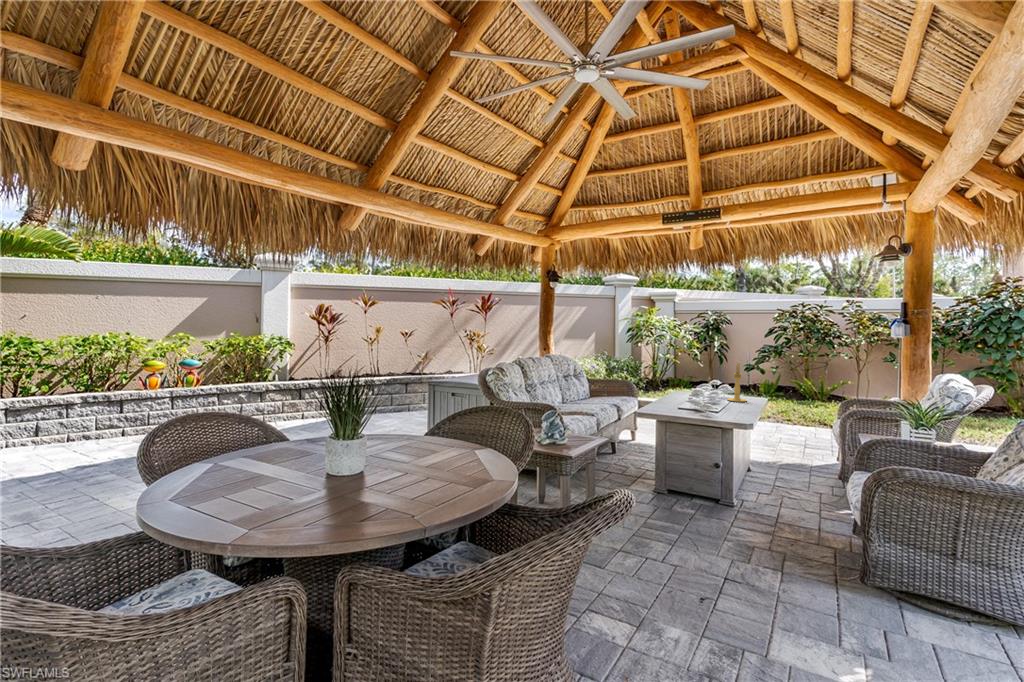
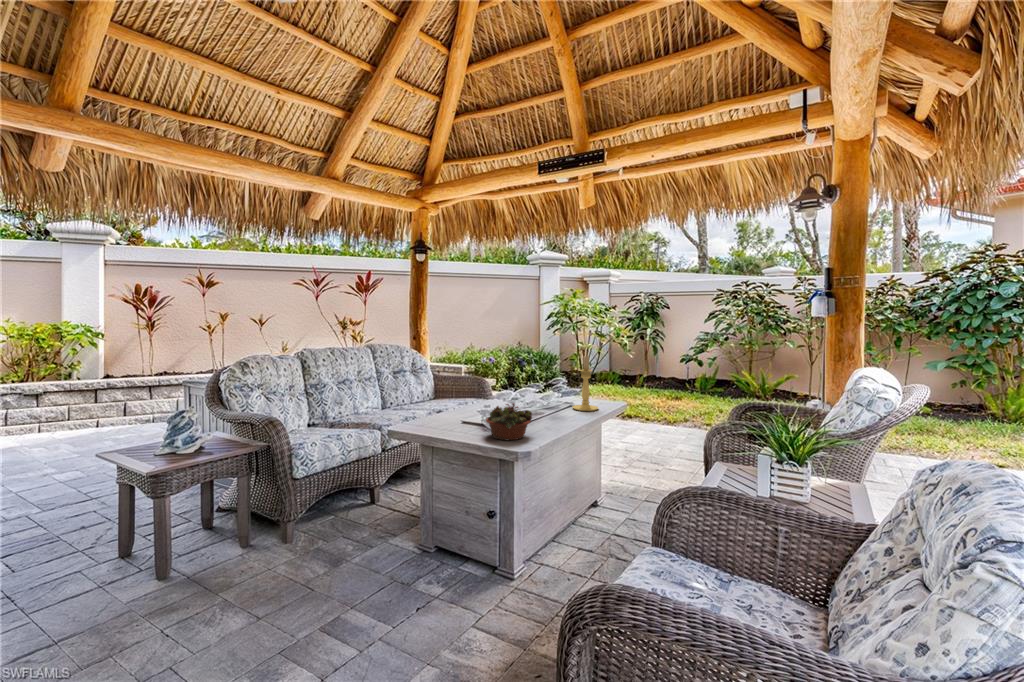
succulent planter: none [698,393,731,417] -> present [486,403,532,440]

